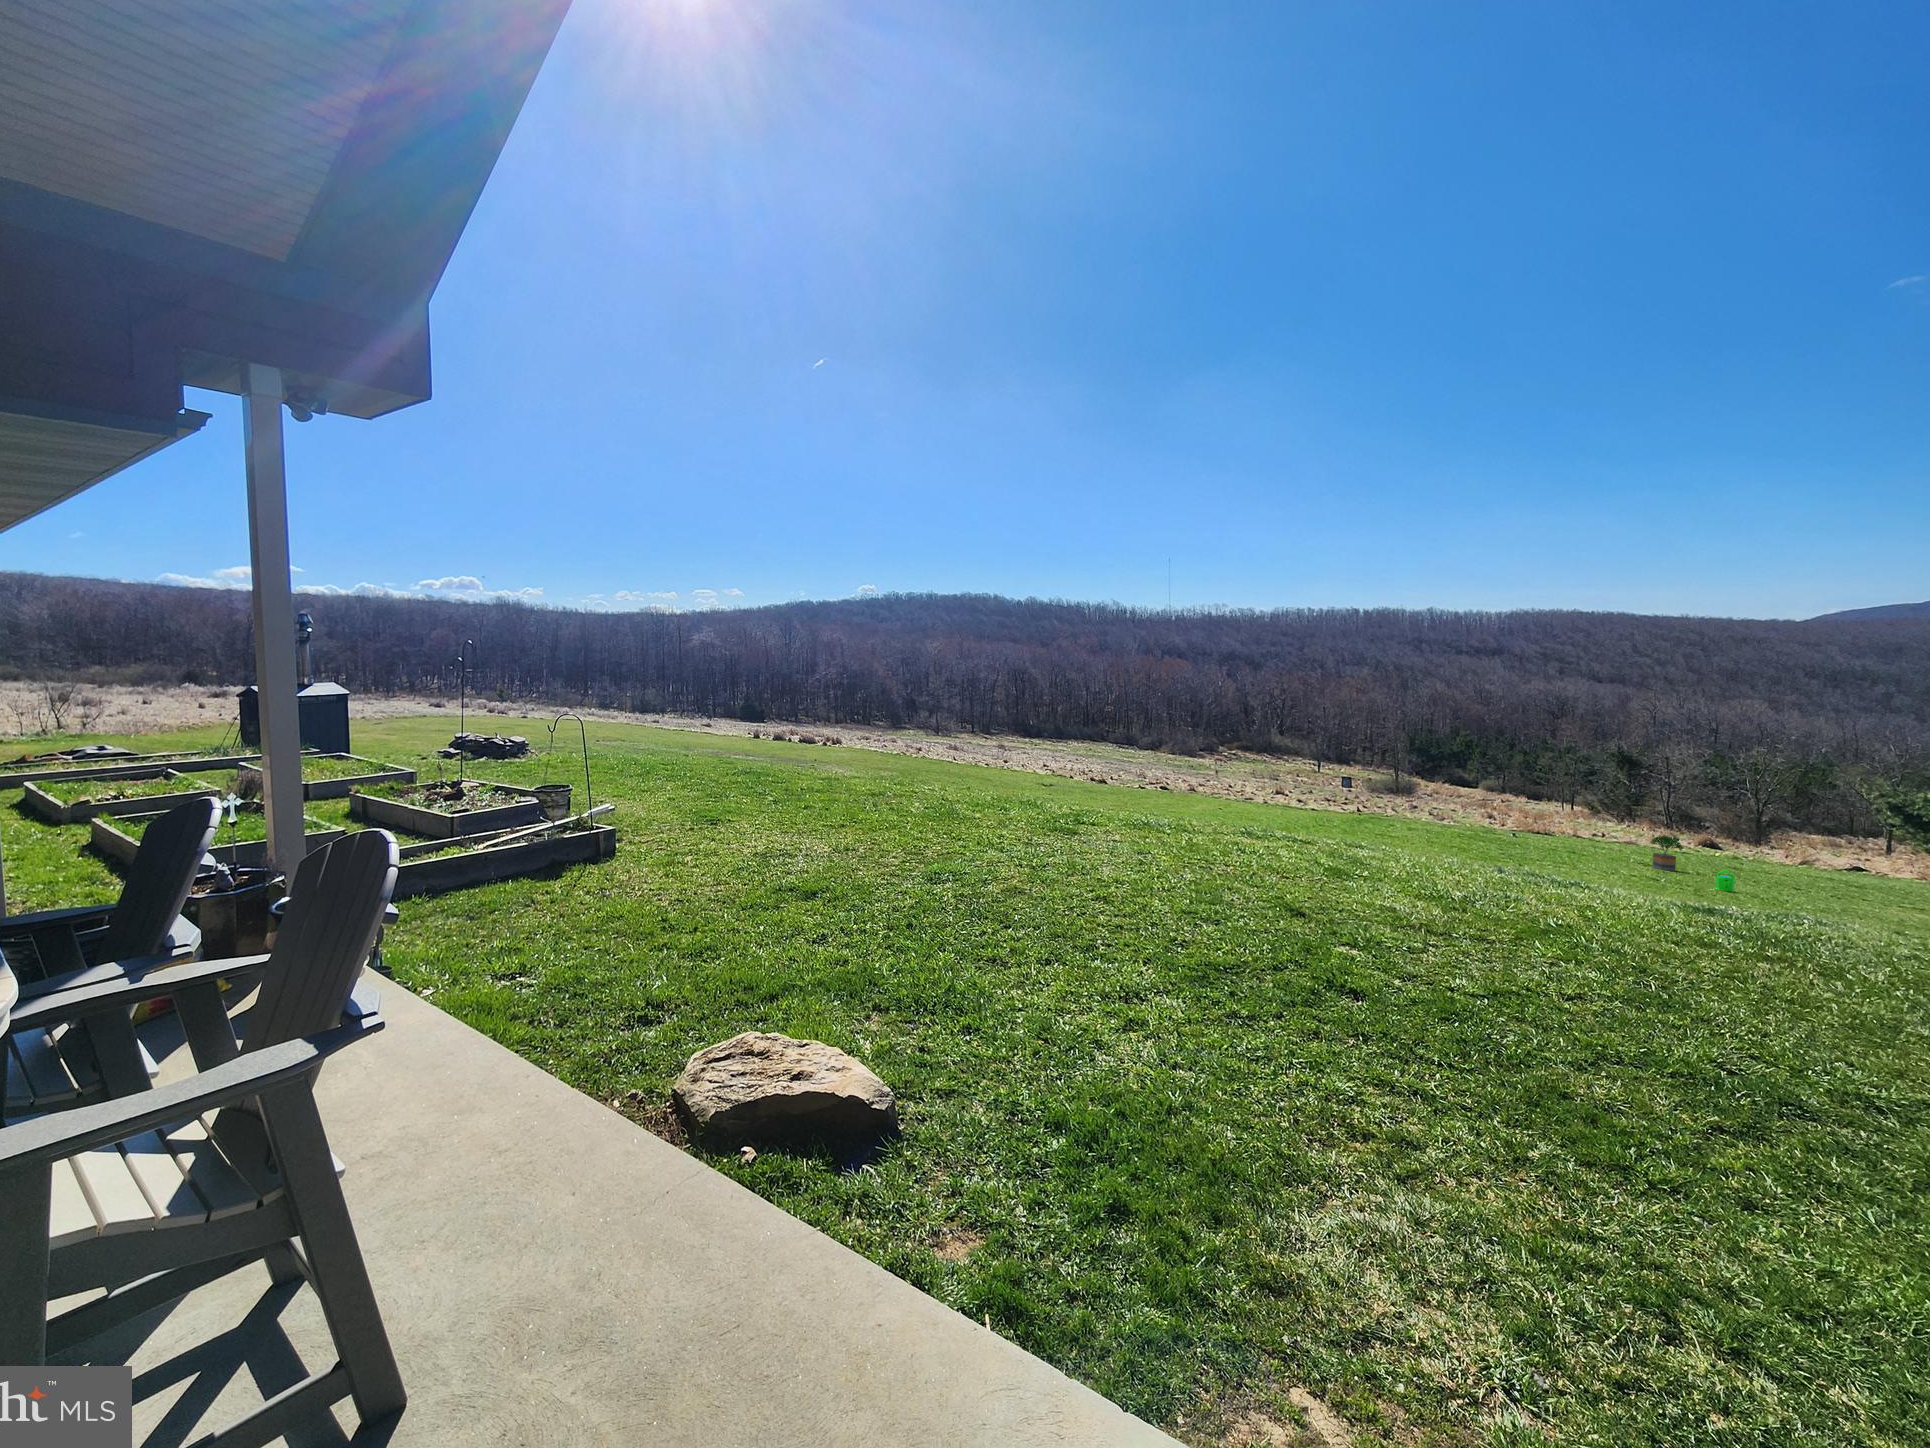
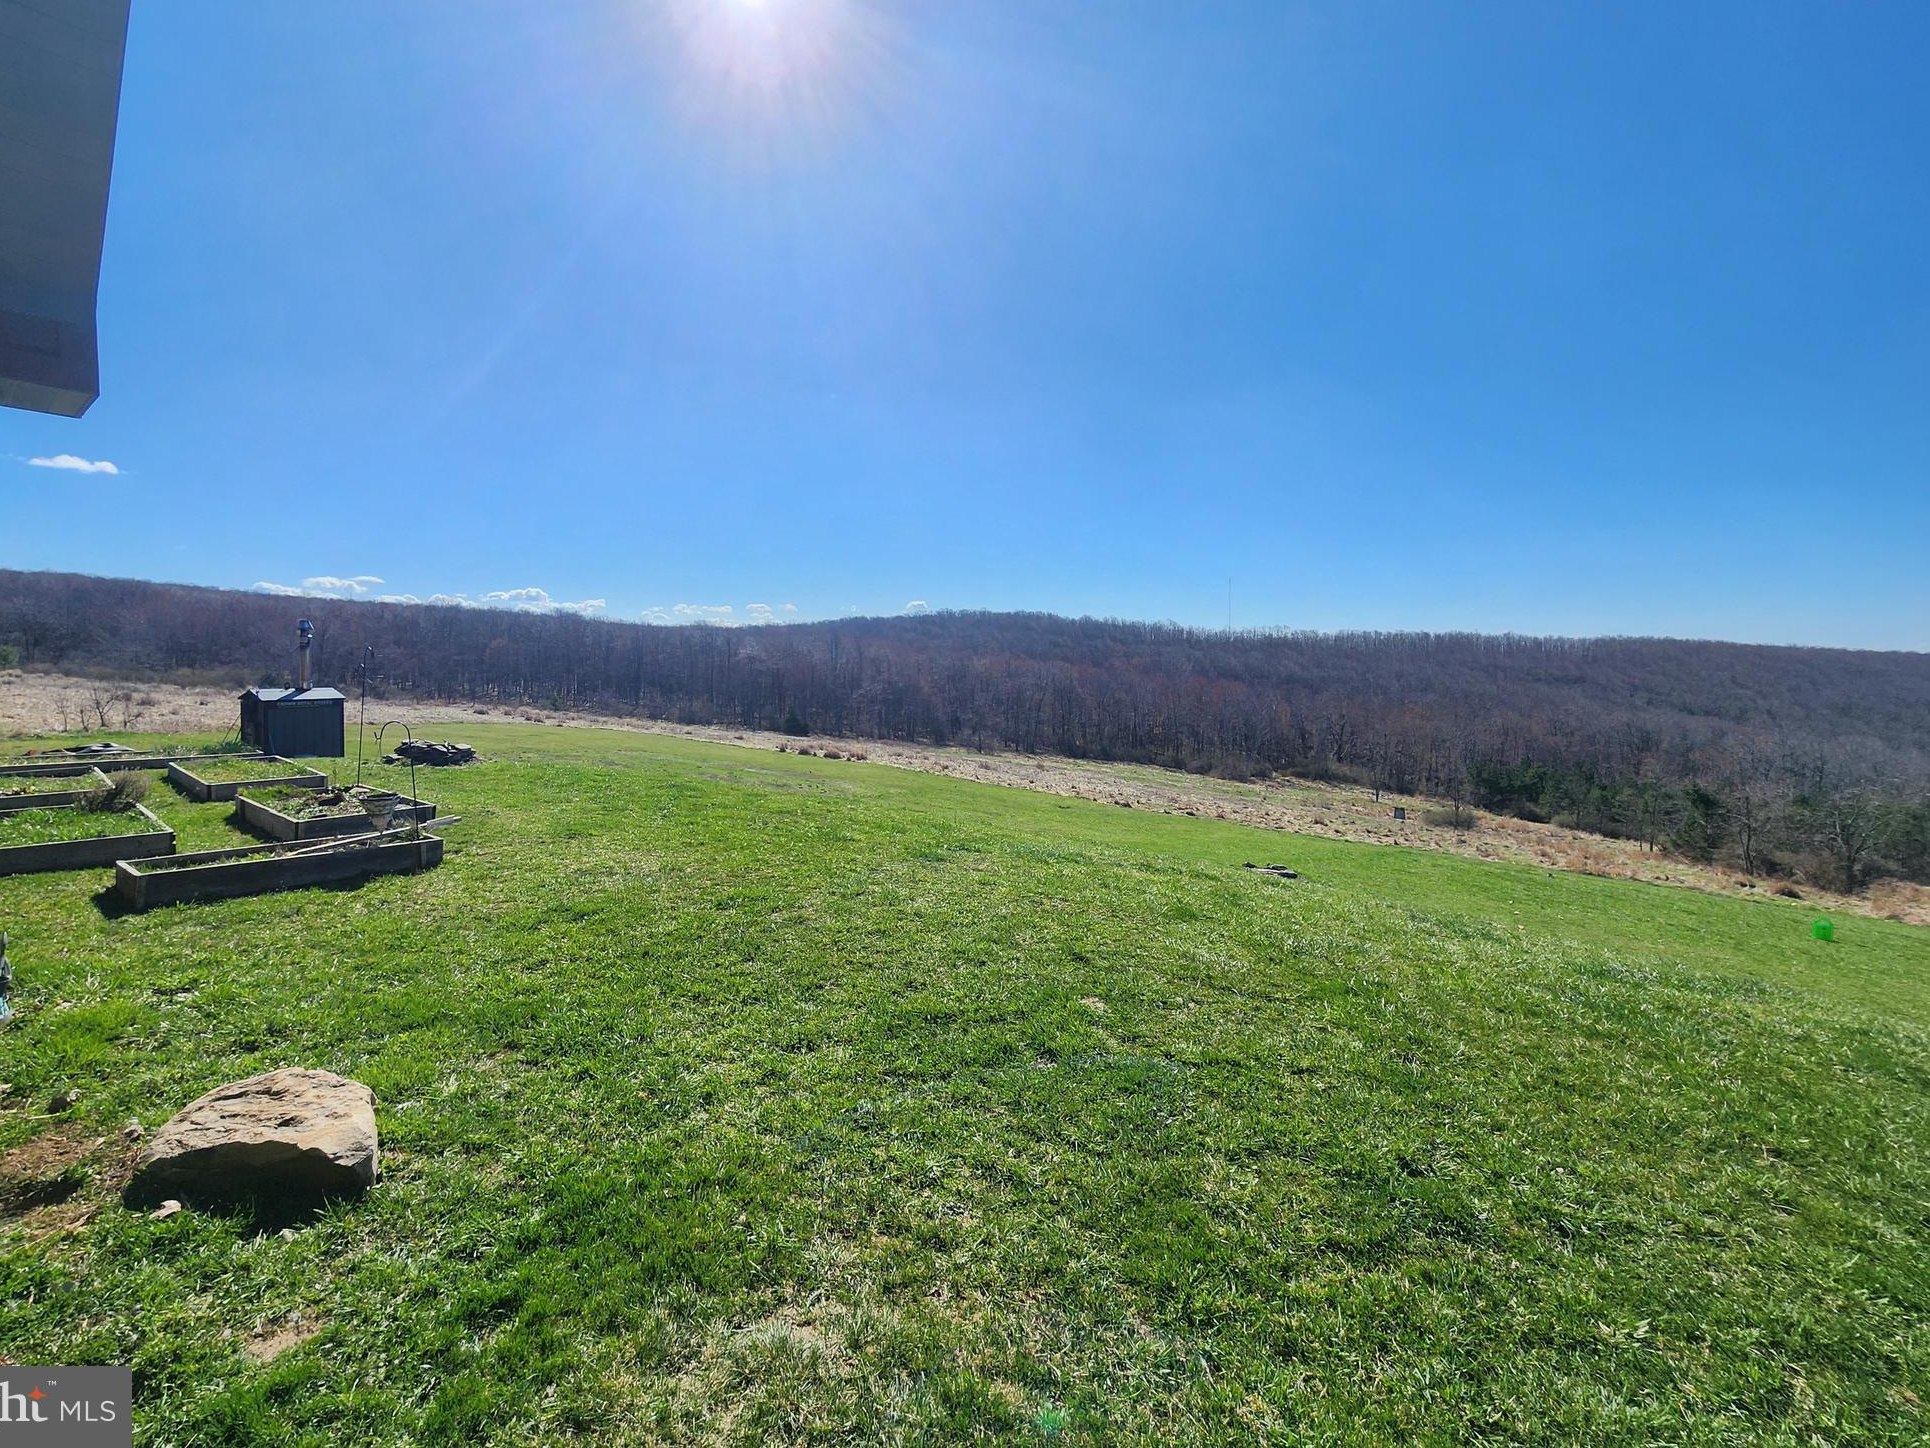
potted tree: present [1651,836,1683,871] -> none [1736,878,1775,917]

